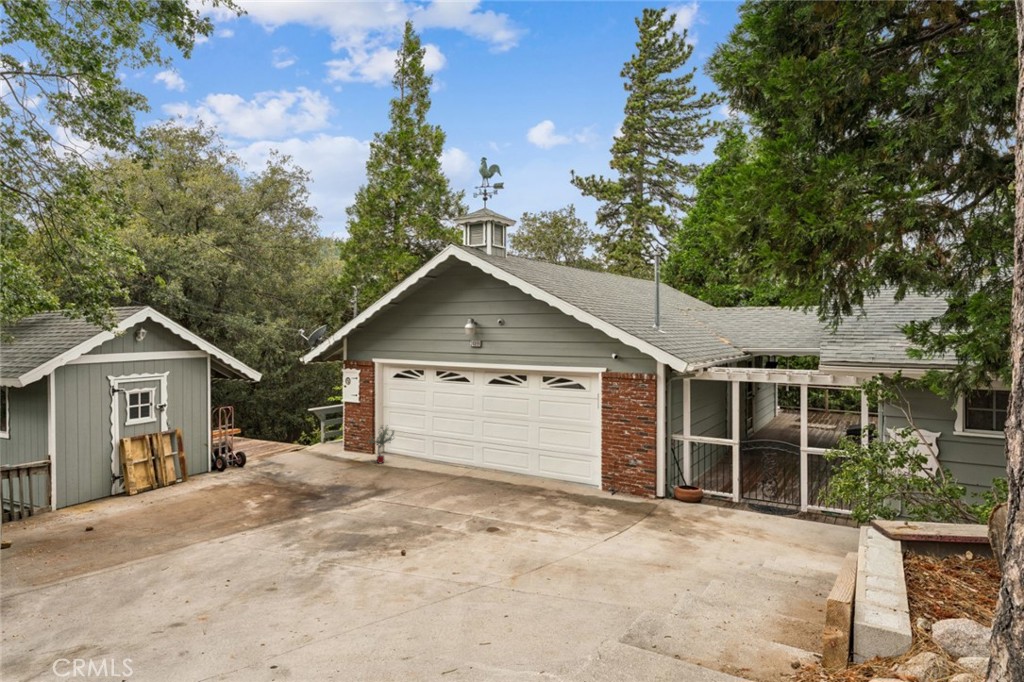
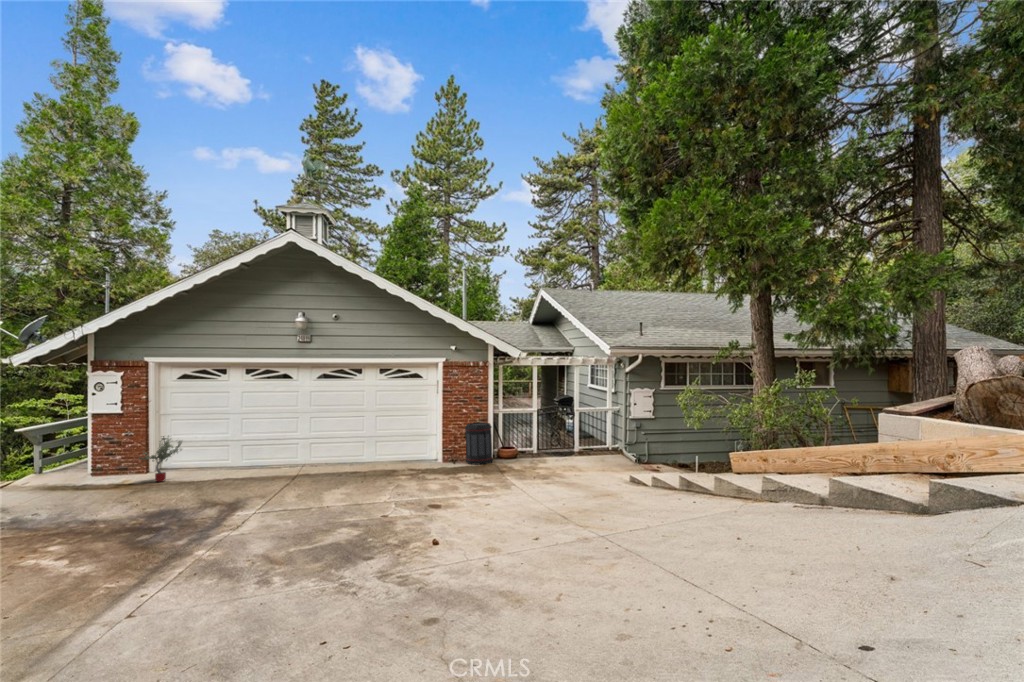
trash can: none [617,450,652,503] -> present [465,423,493,465]

